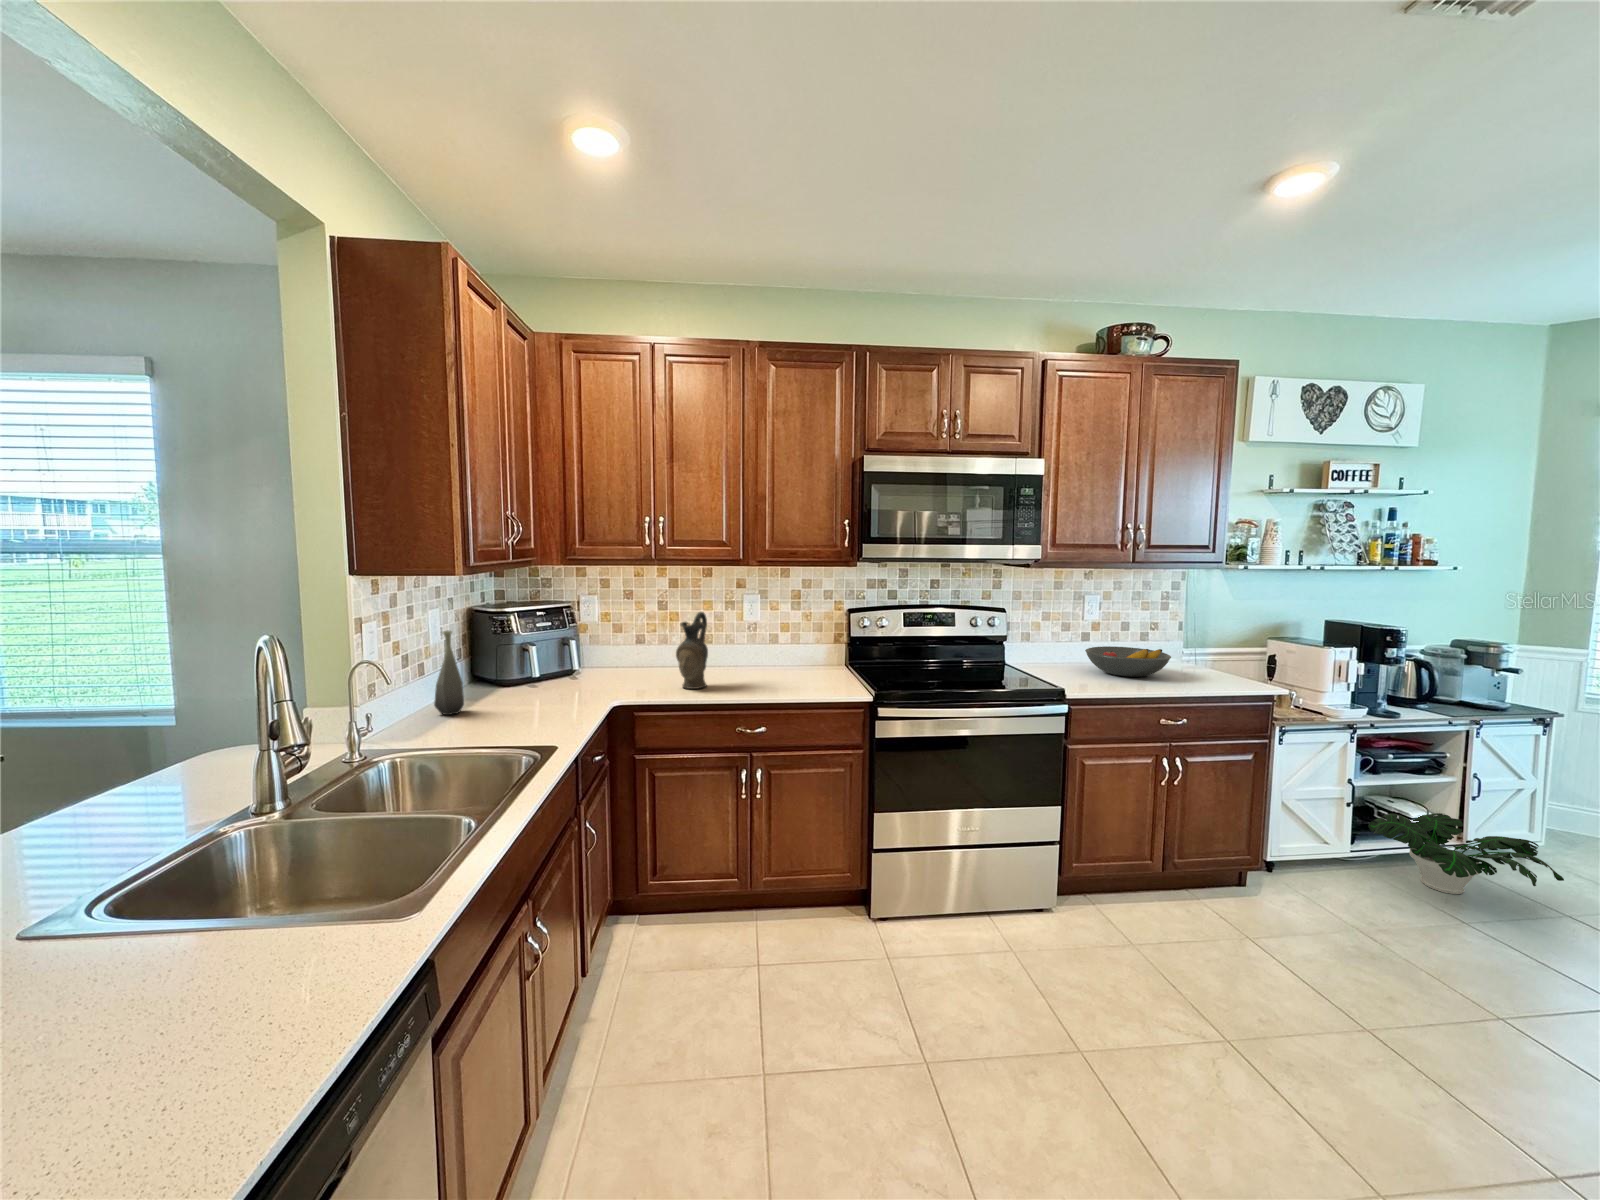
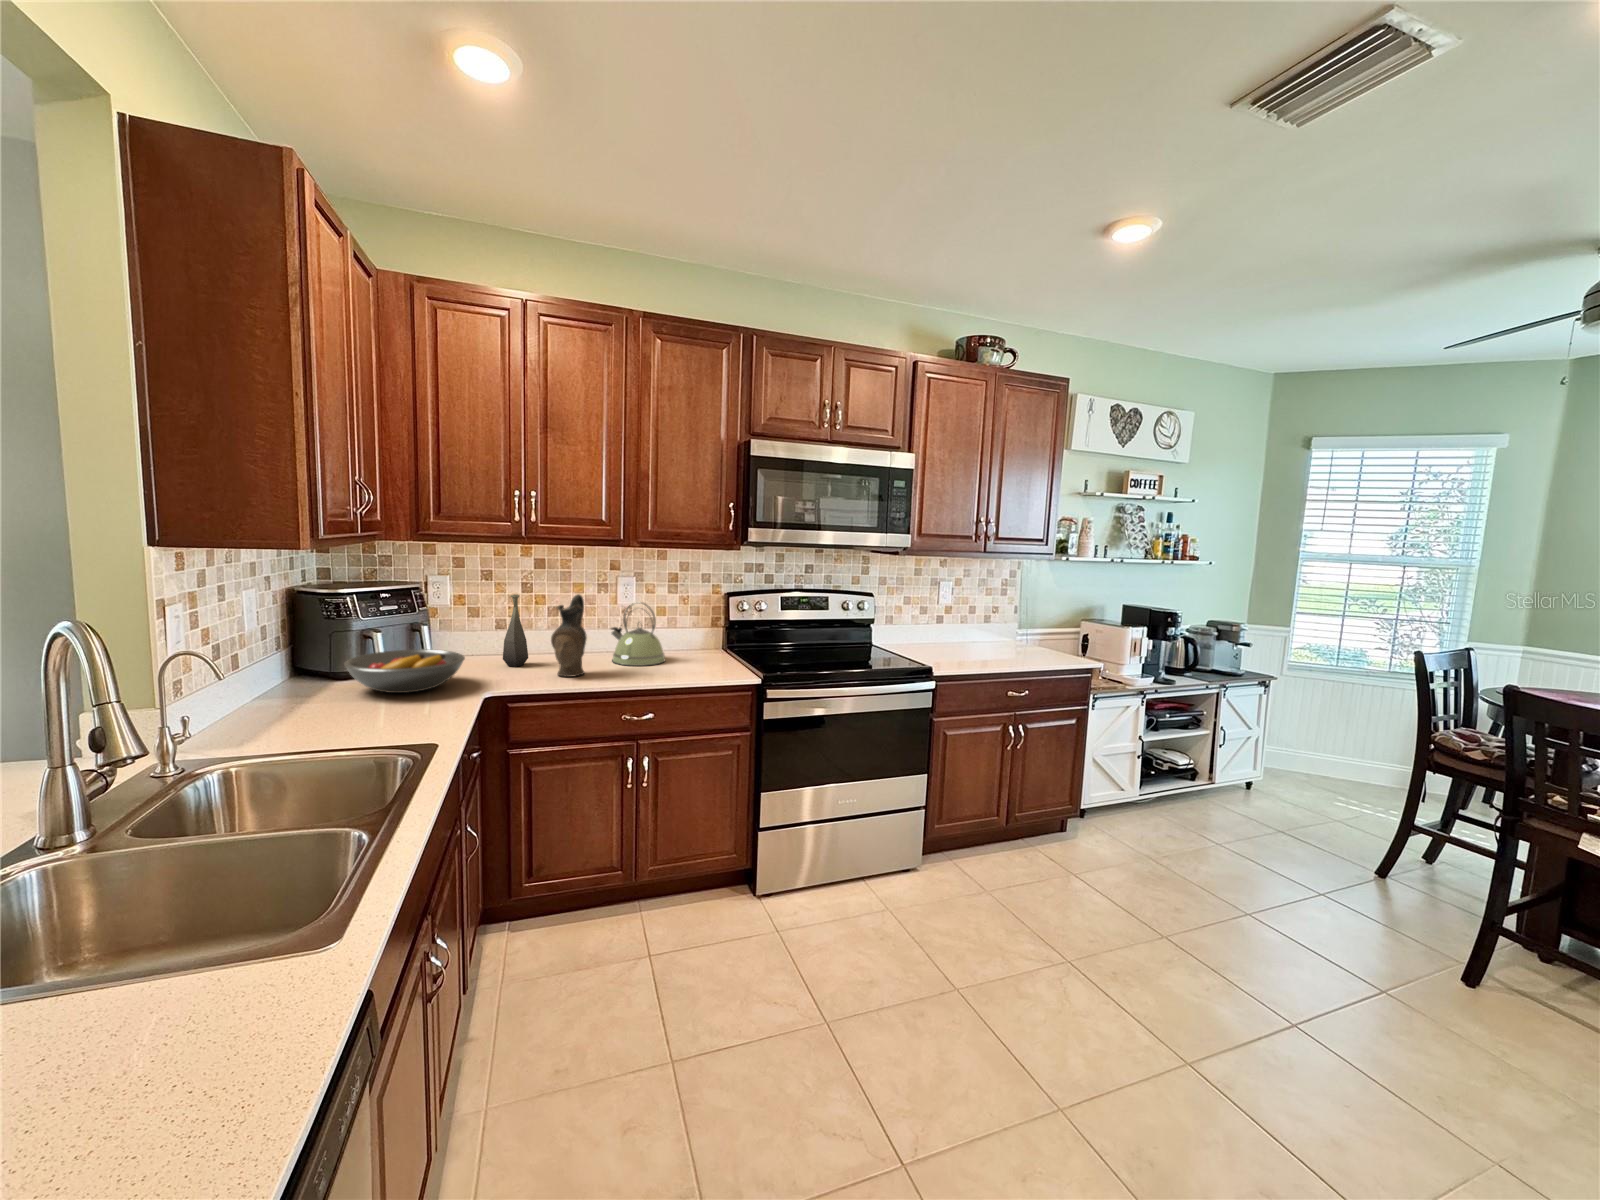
kettle: none [736,619,786,680] -> present [611,602,665,666]
bottle: present [434,631,464,715] -> present [503,594,528,667]
fruit bowl: present [1085,646,1171,677] -> present [344,649,465,693]
potted plant: present [1368,813,1564,894] -> none [1152,761,1282,824]

